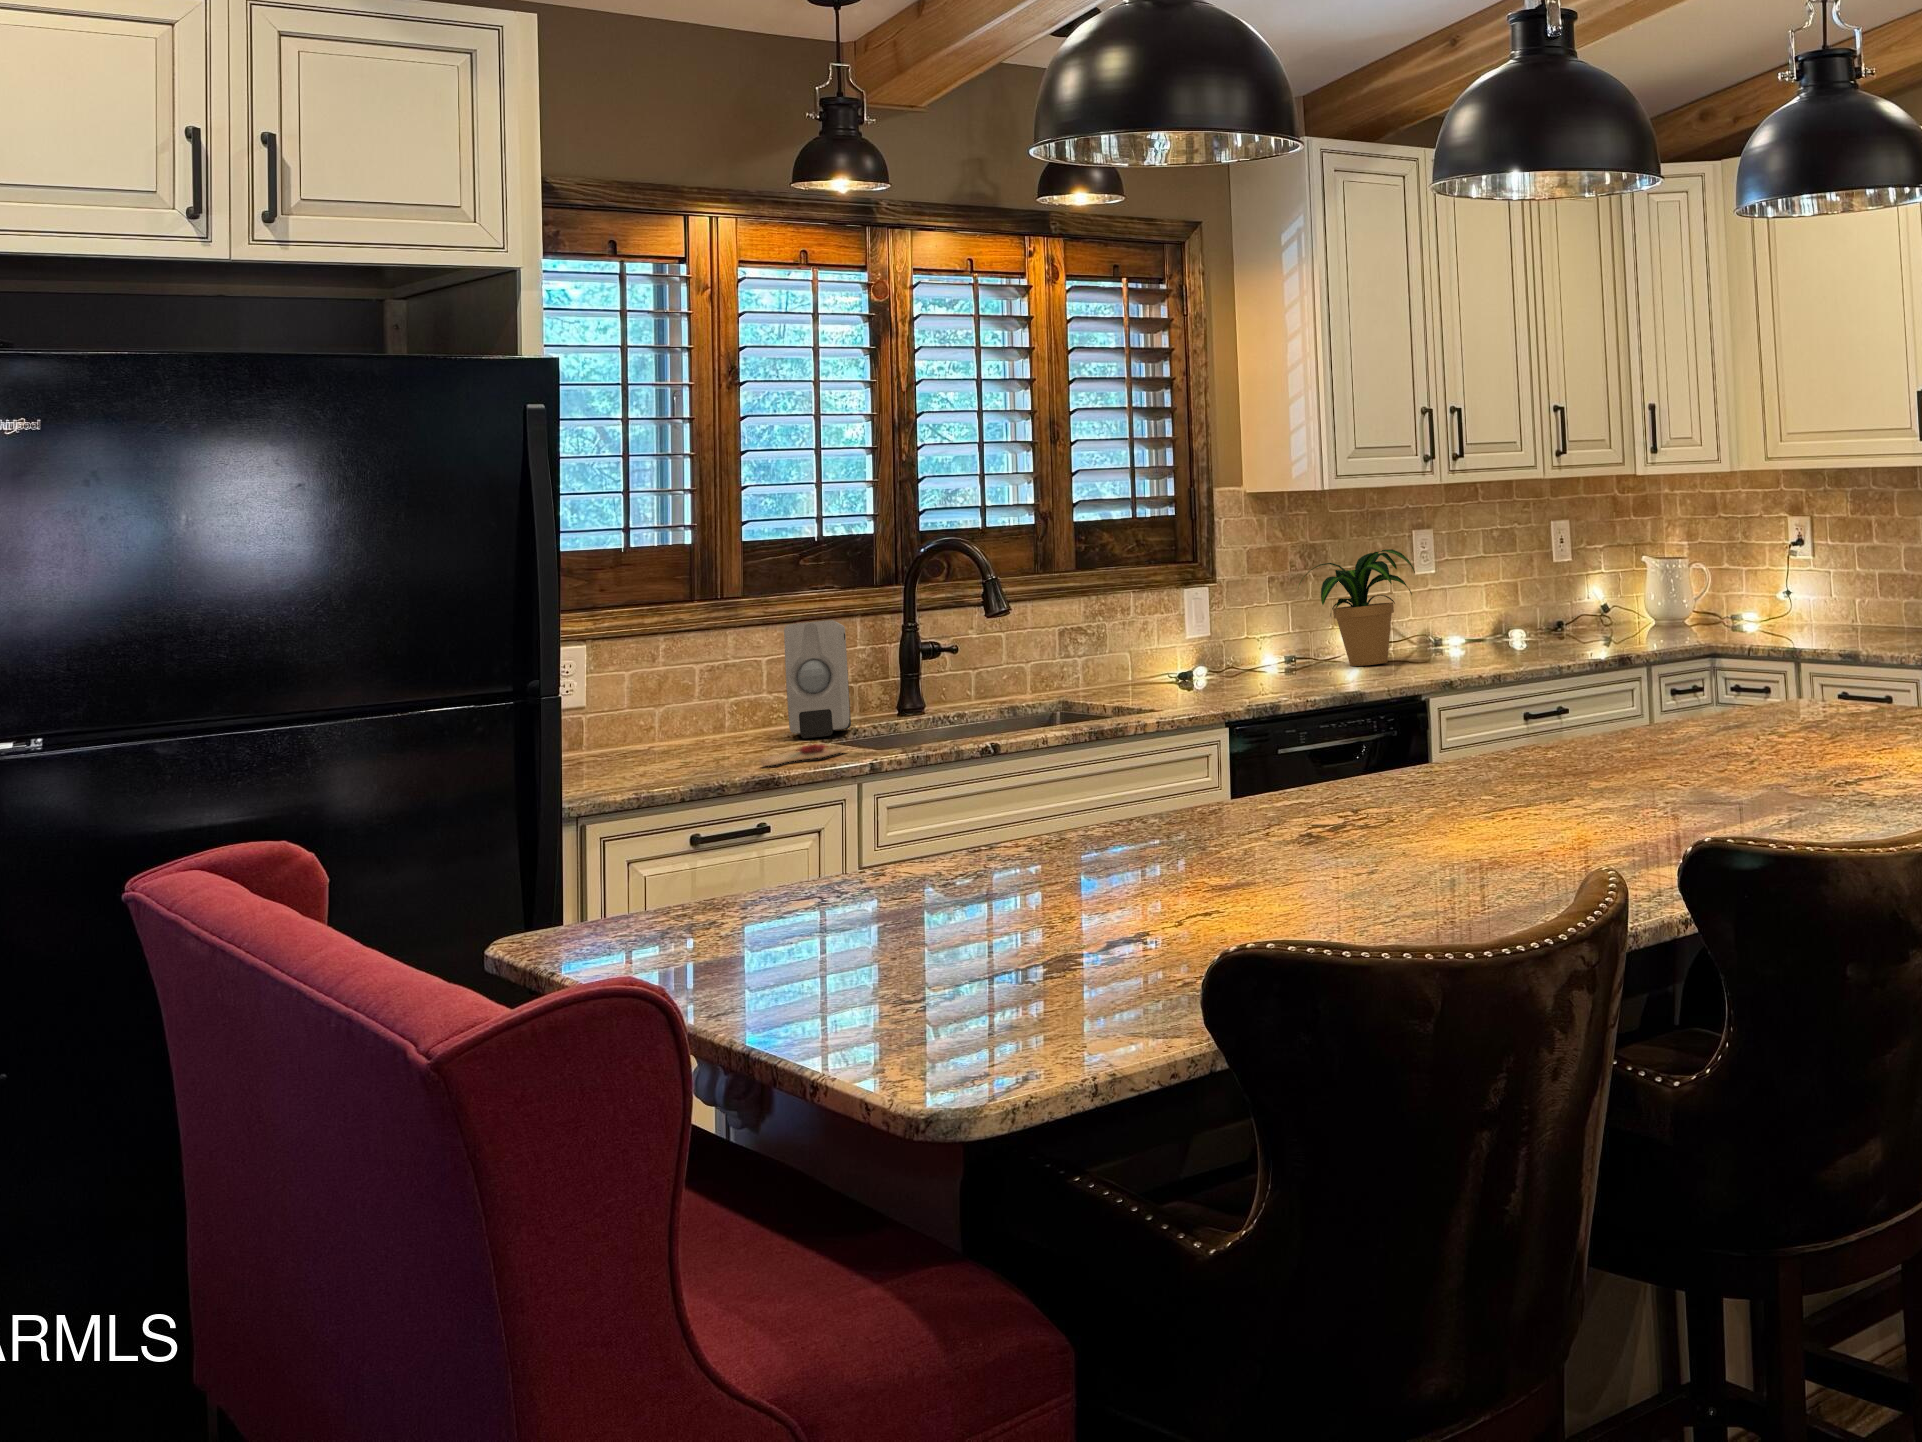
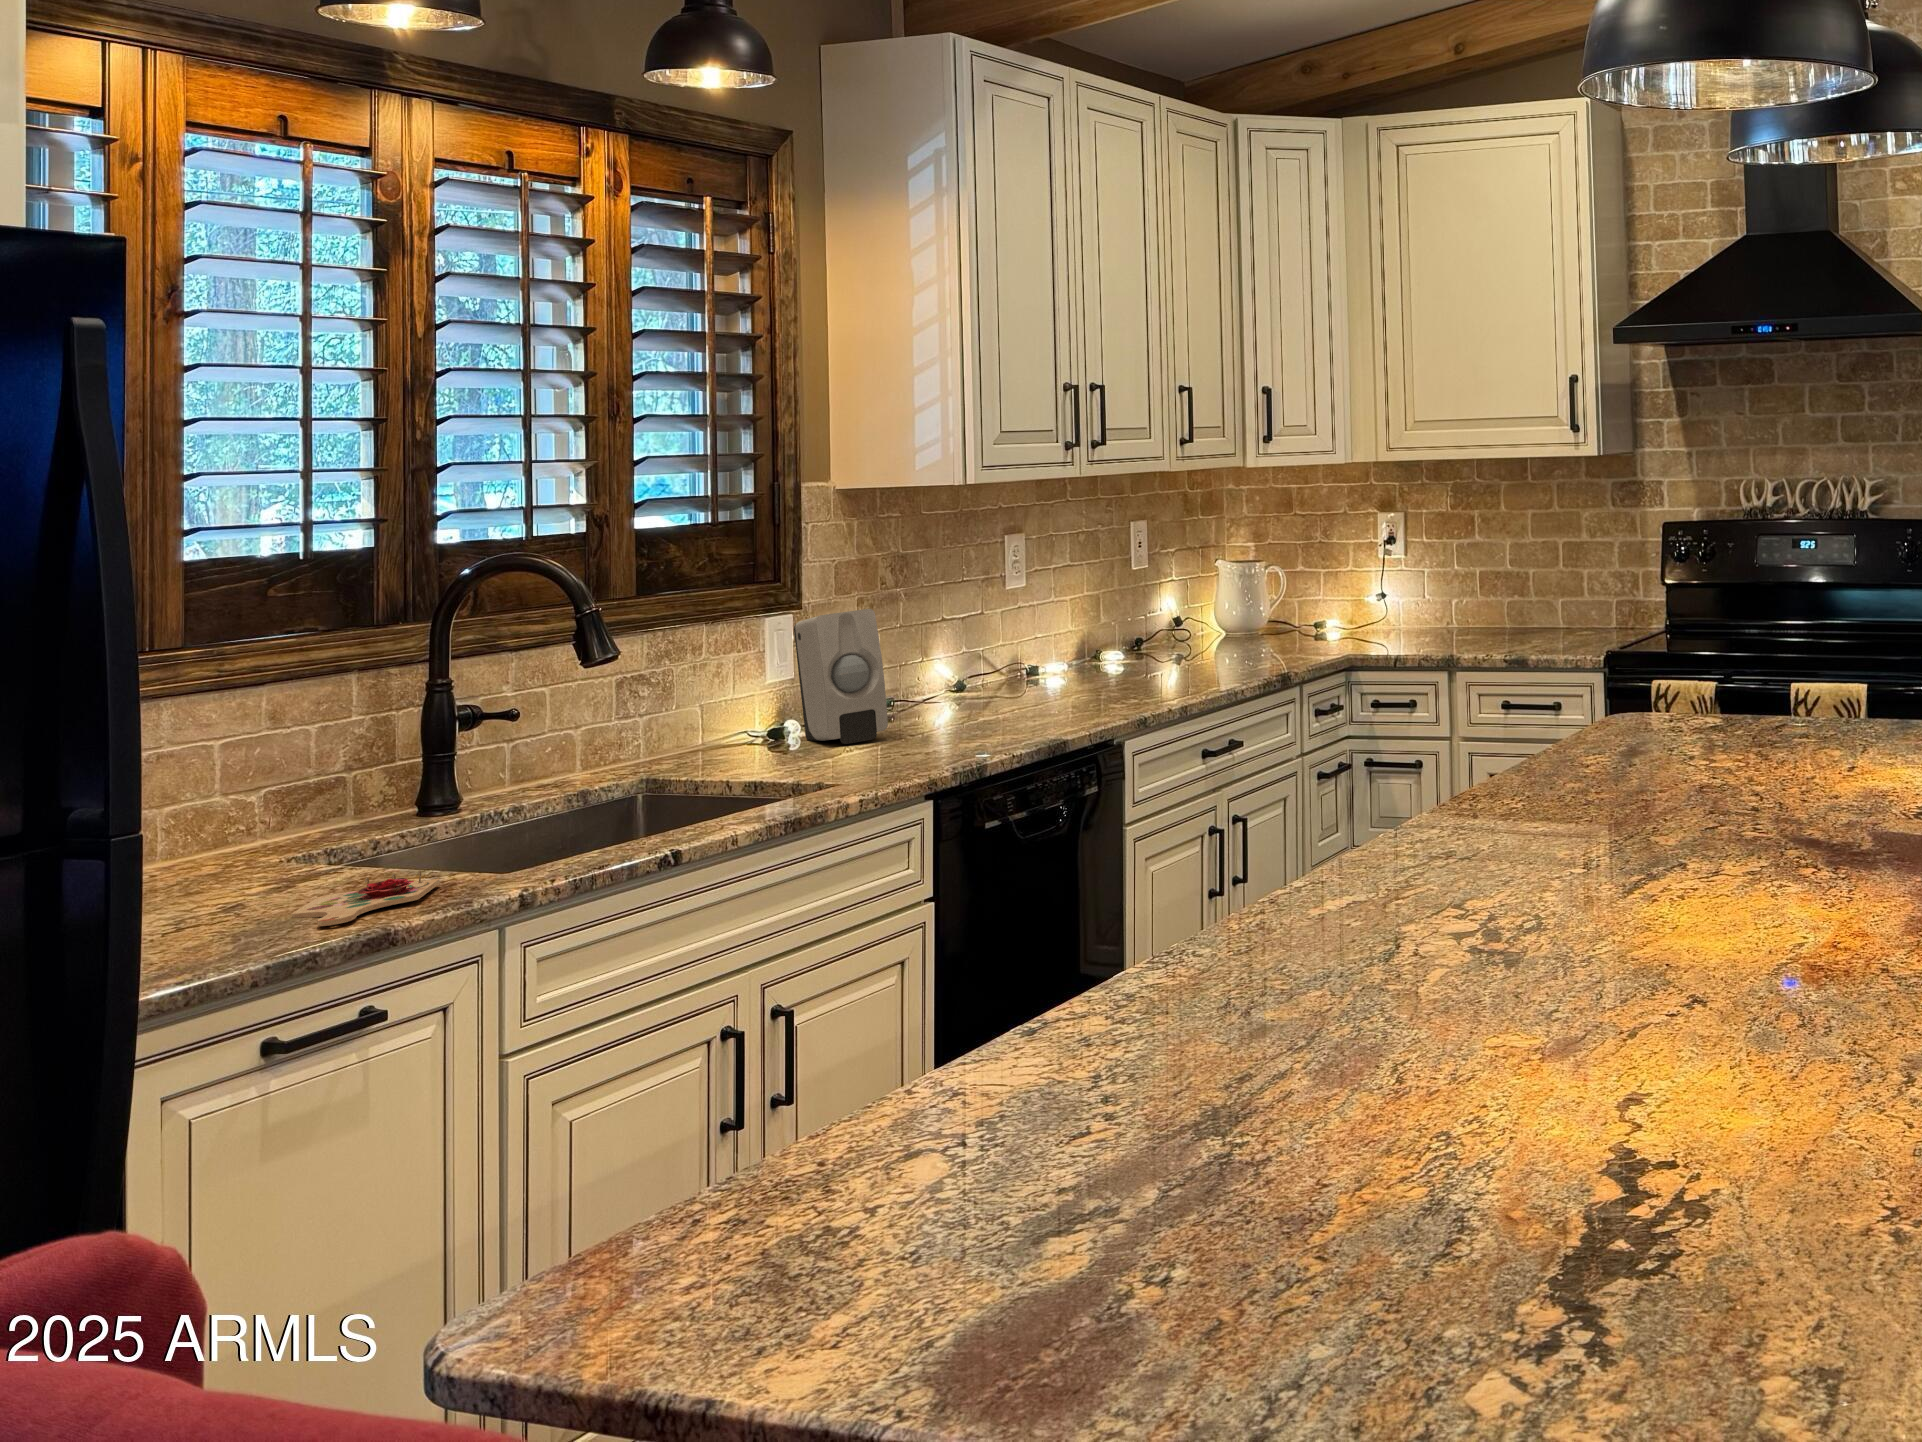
potted plant: present [1298,549,1415,666] -> none [890,557,1044,702]
soap dispenser: present [784,620,851,738] -> present [794,609,888,744]

